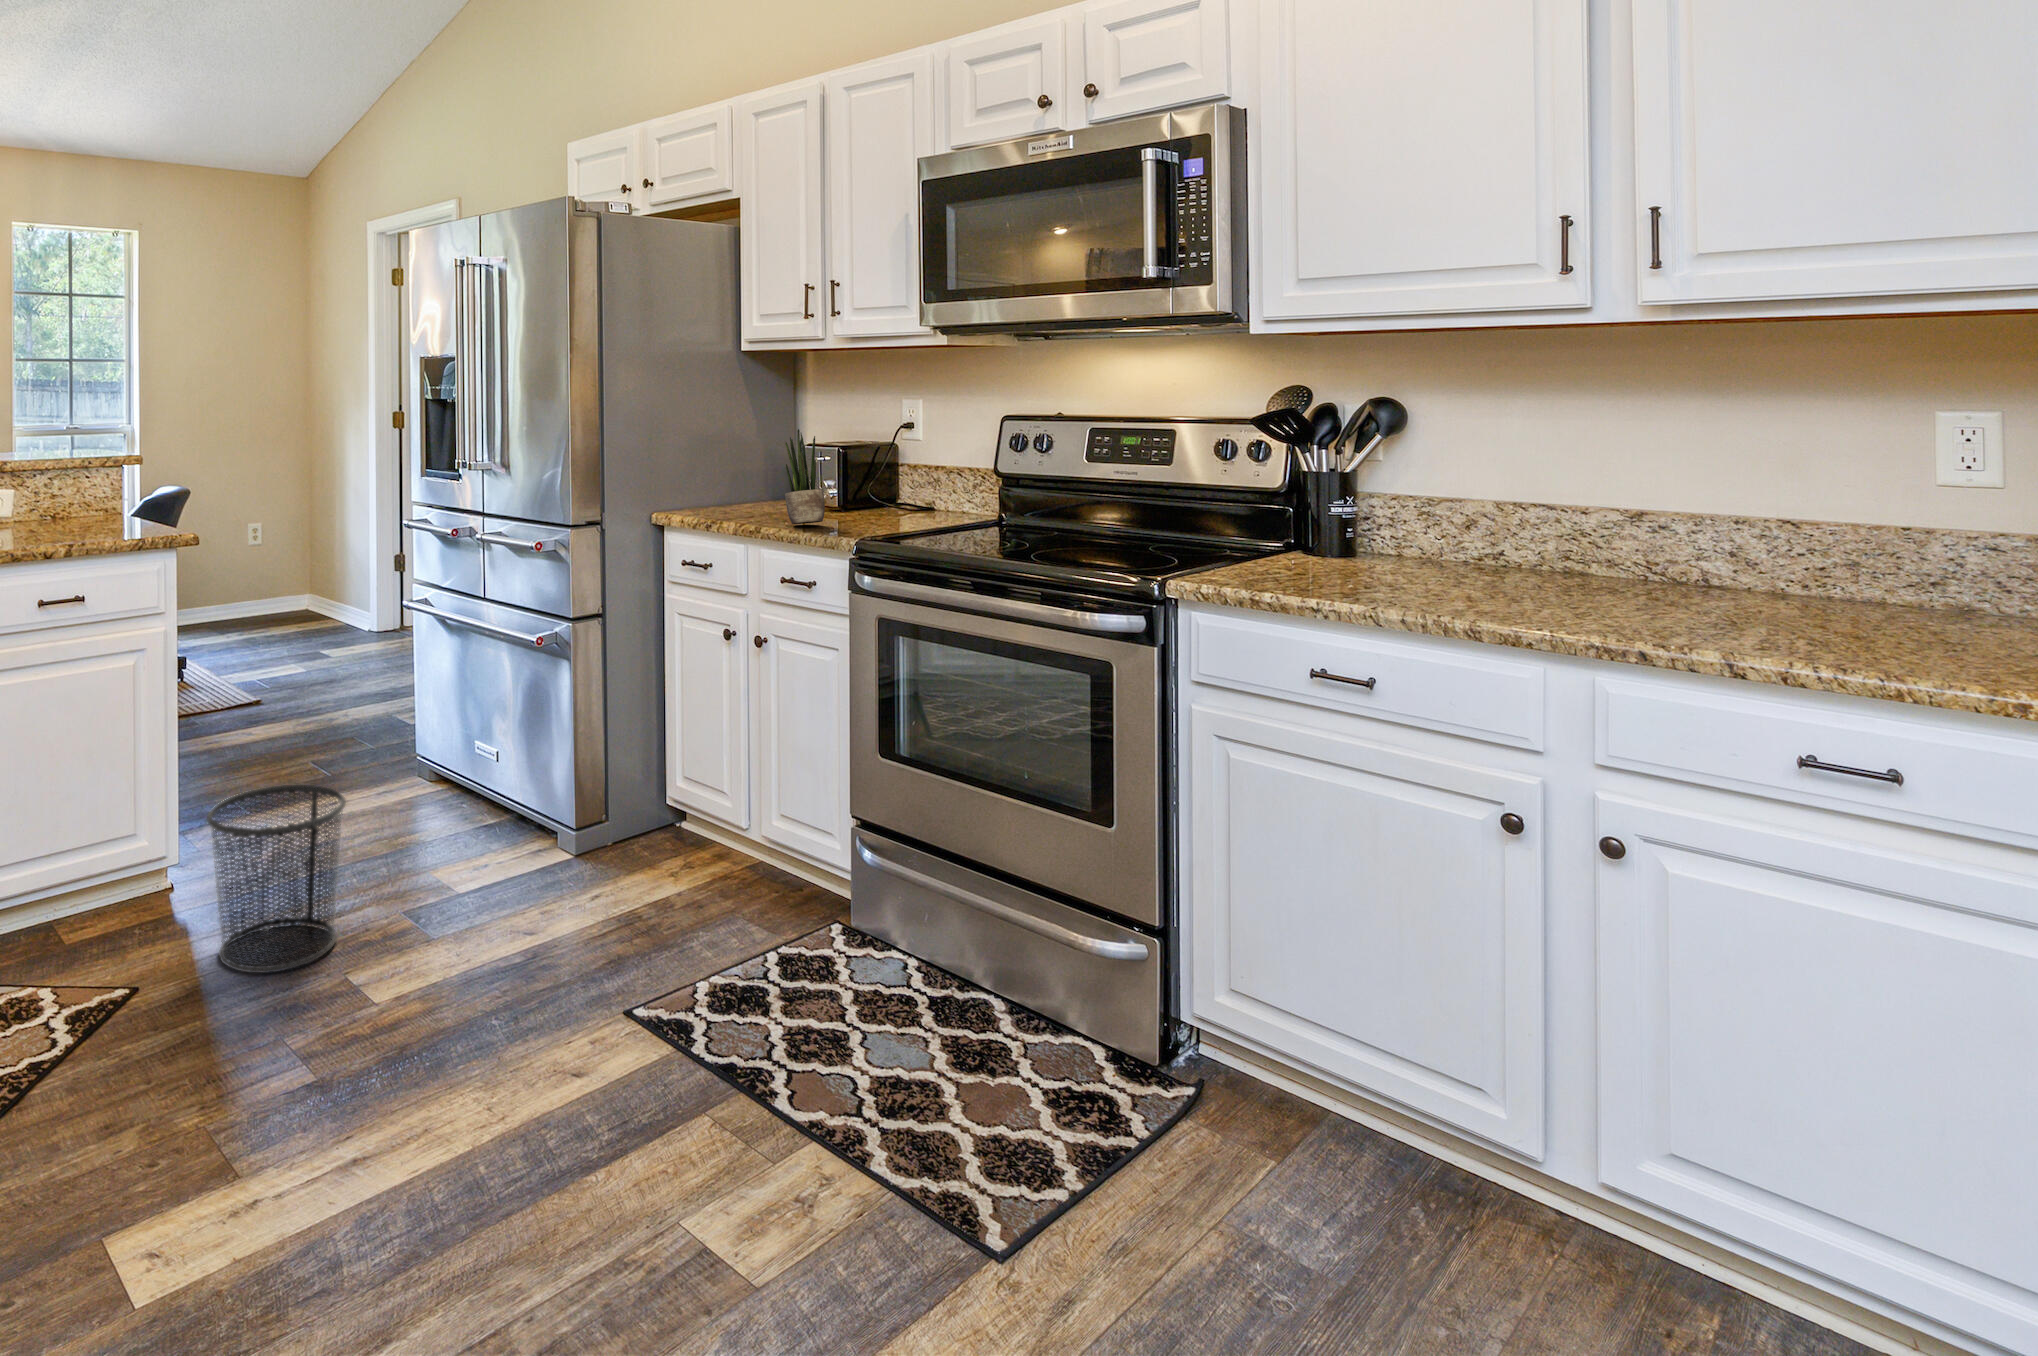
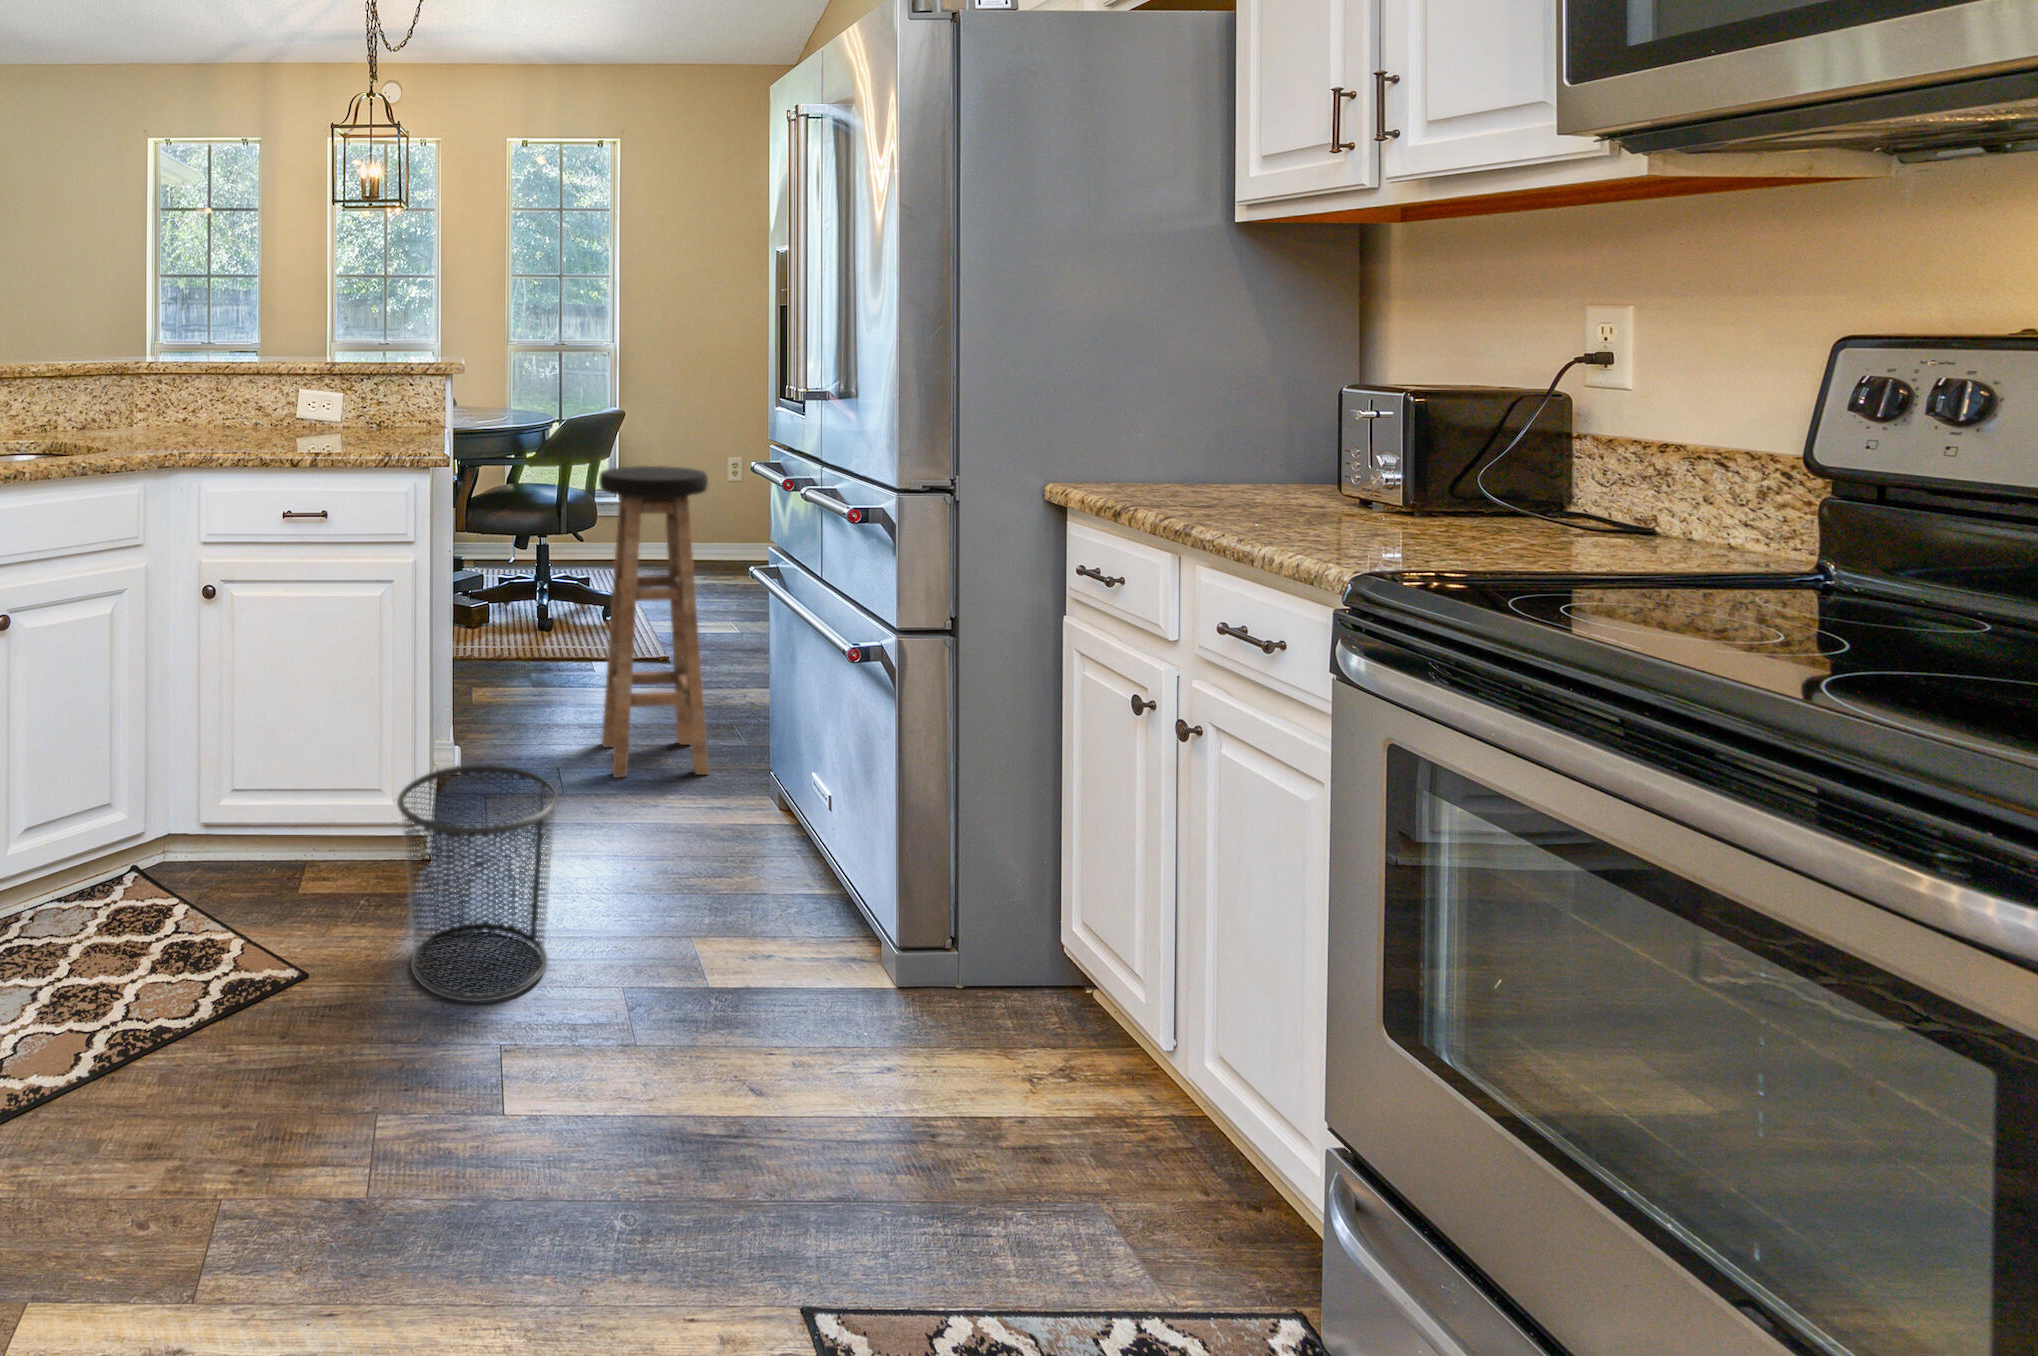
potted plant: present [785,429,825,524] -> none [1258,354,1341,528]
bar stool: none [234,533,347,811] -> present [599,466,708,777]

